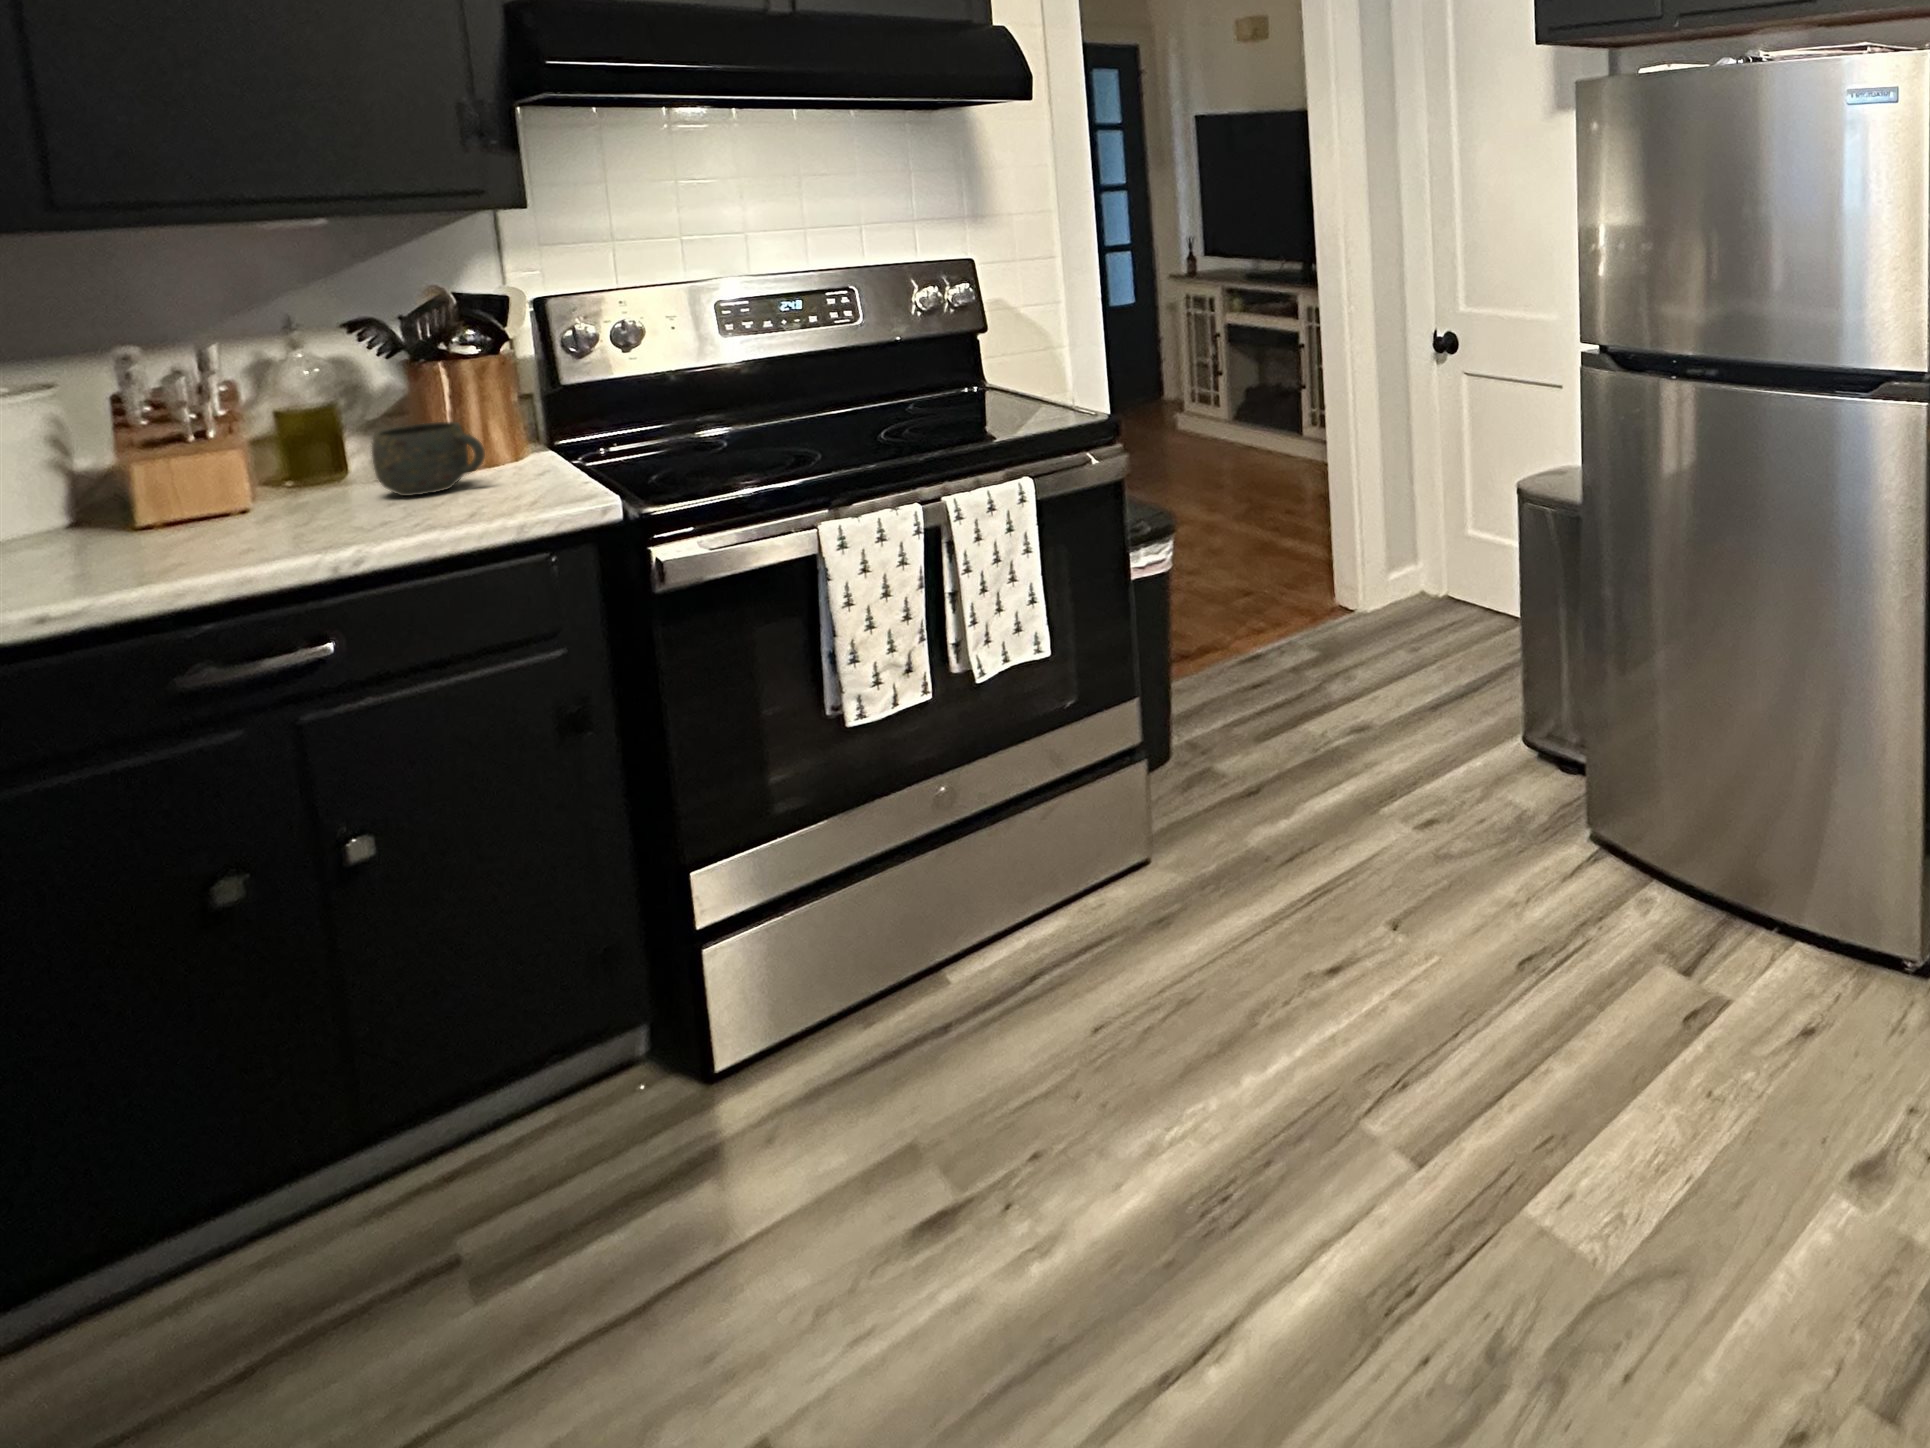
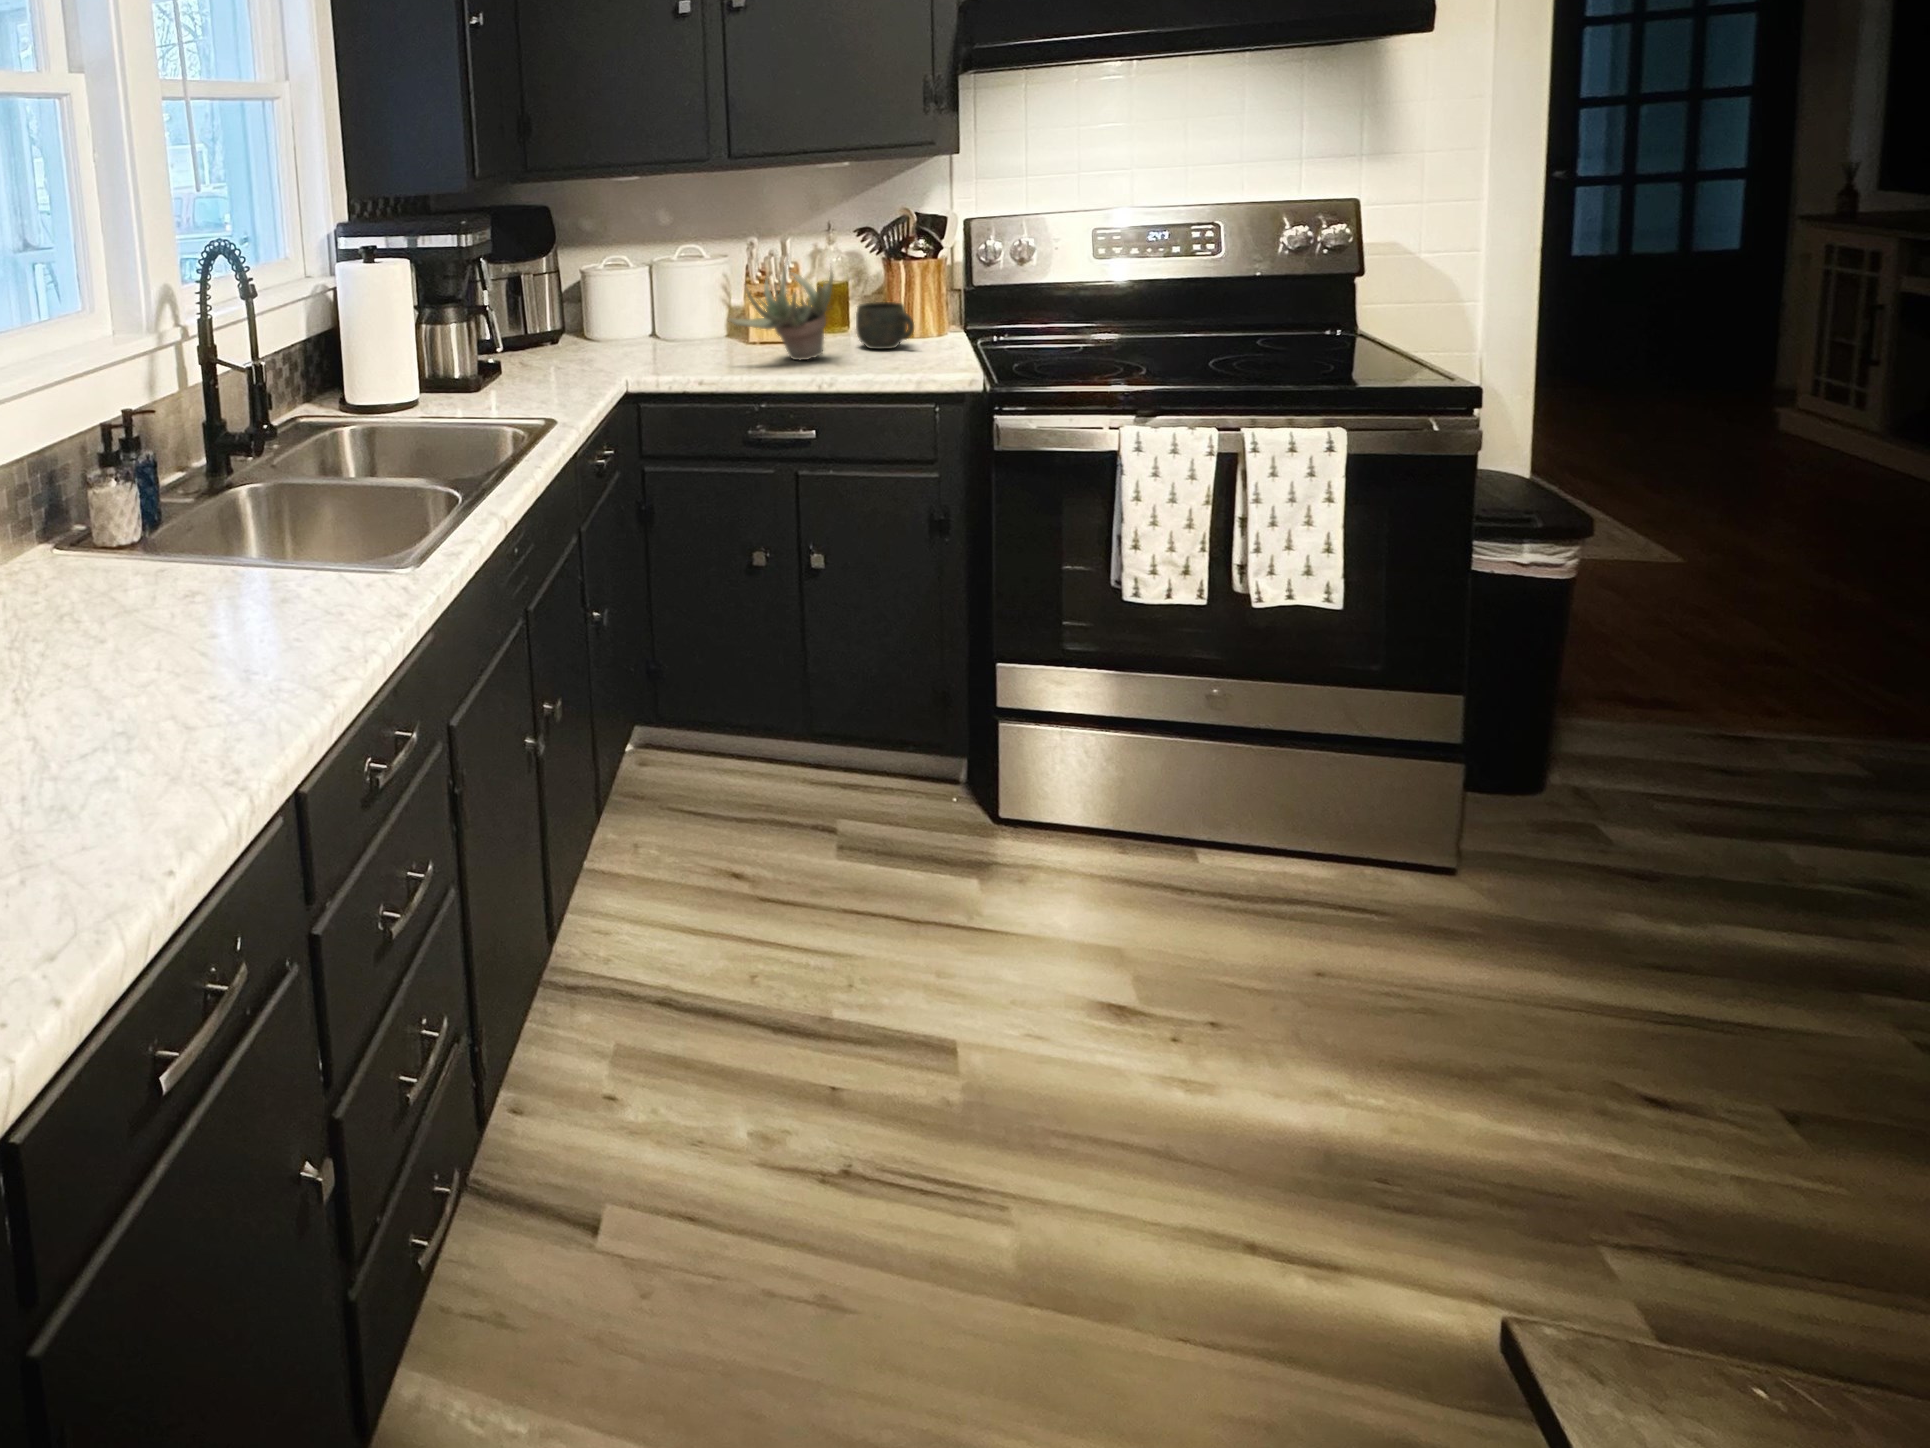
succulent plant: none [97,362,337,538] -> present [728,259,833,360]

